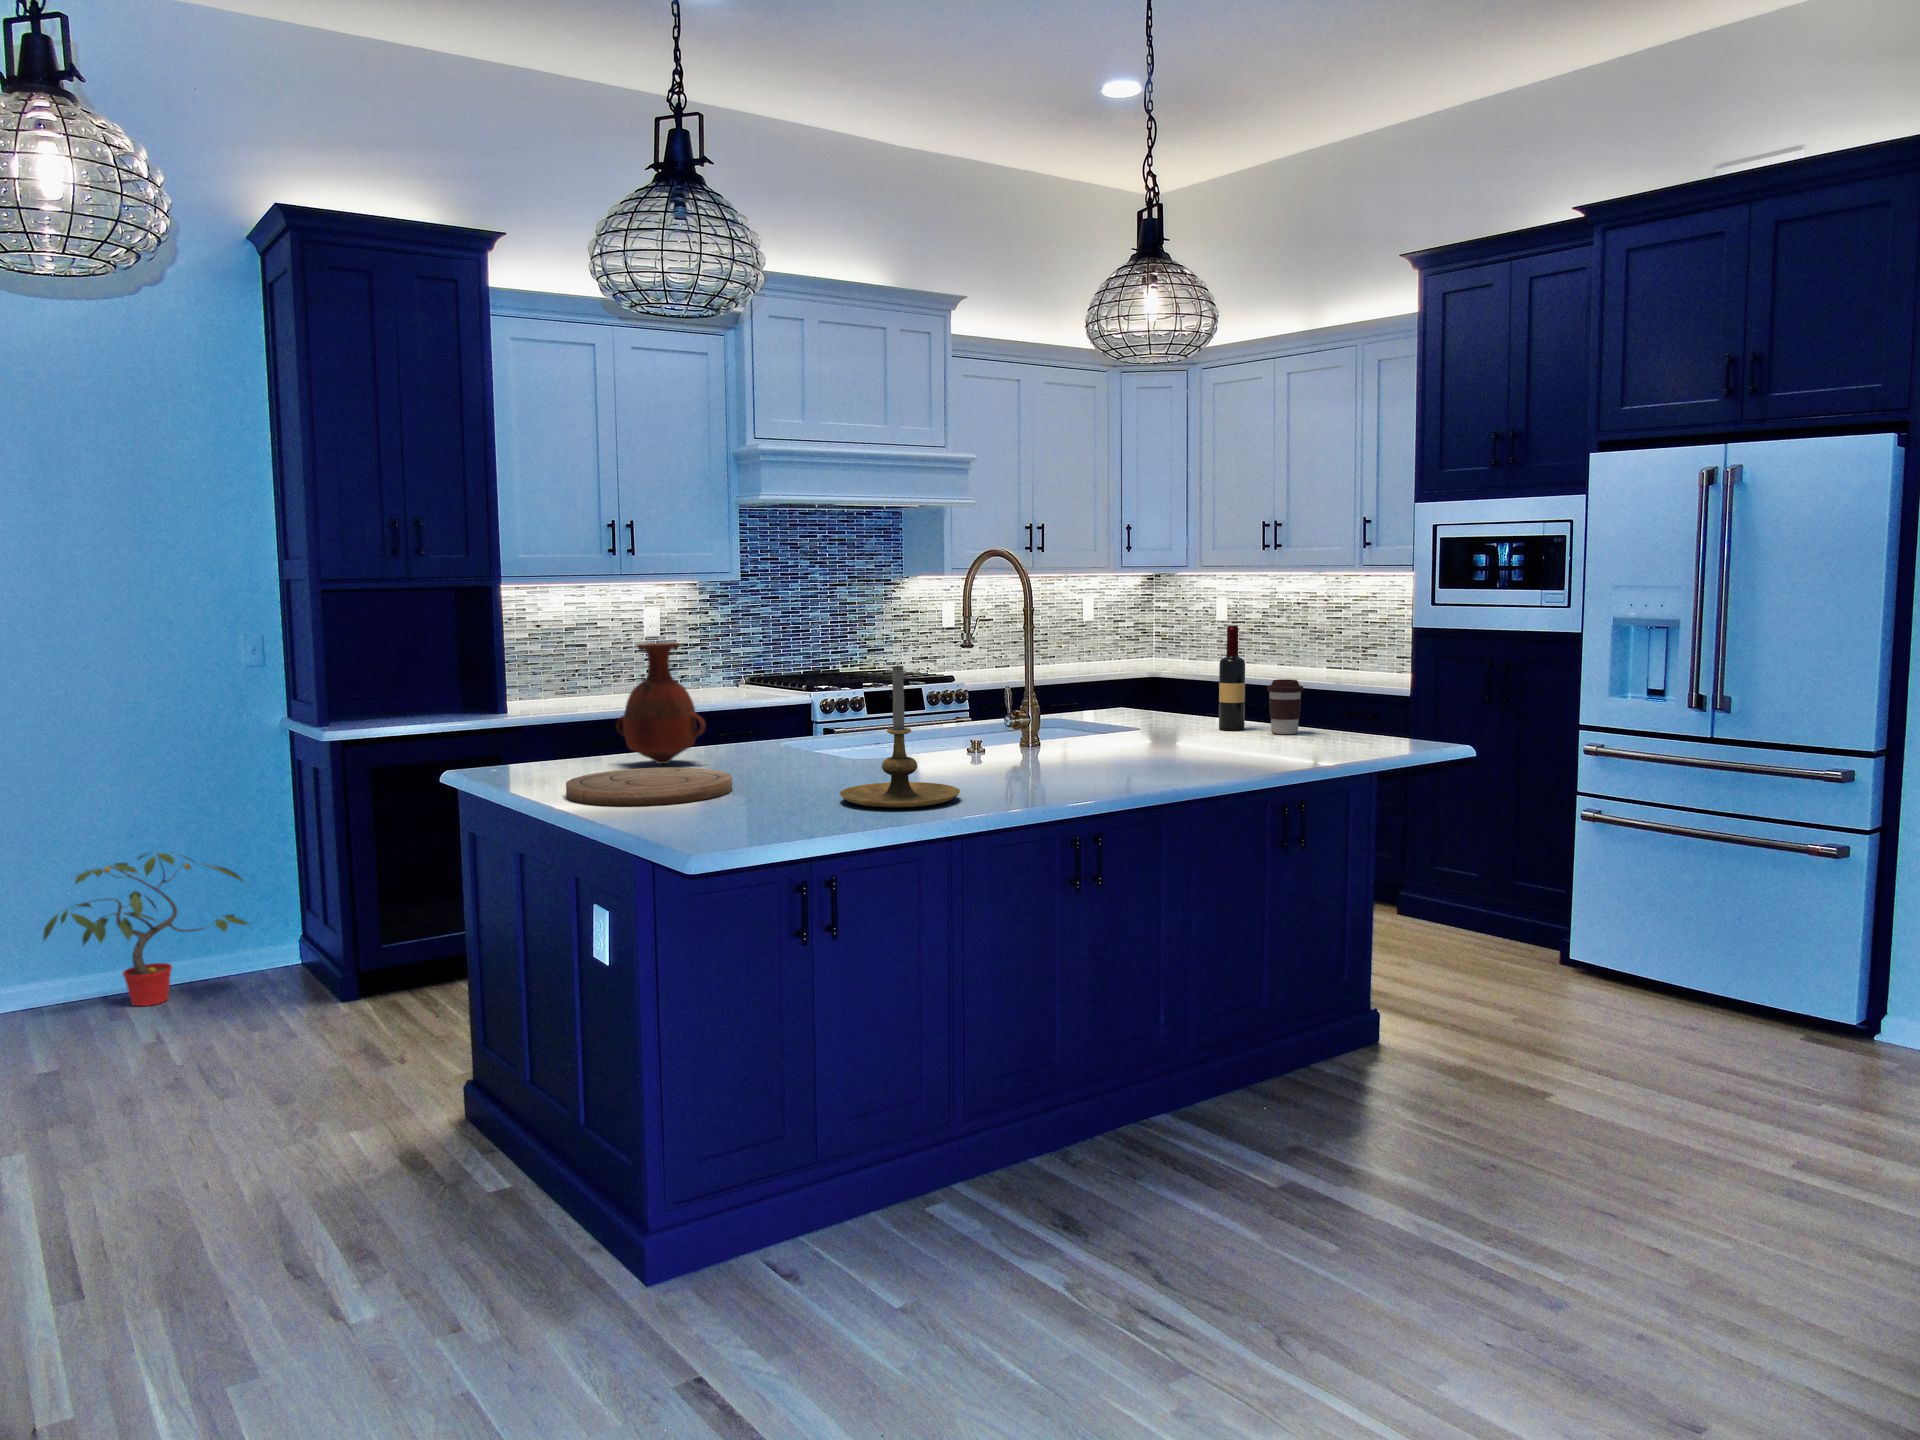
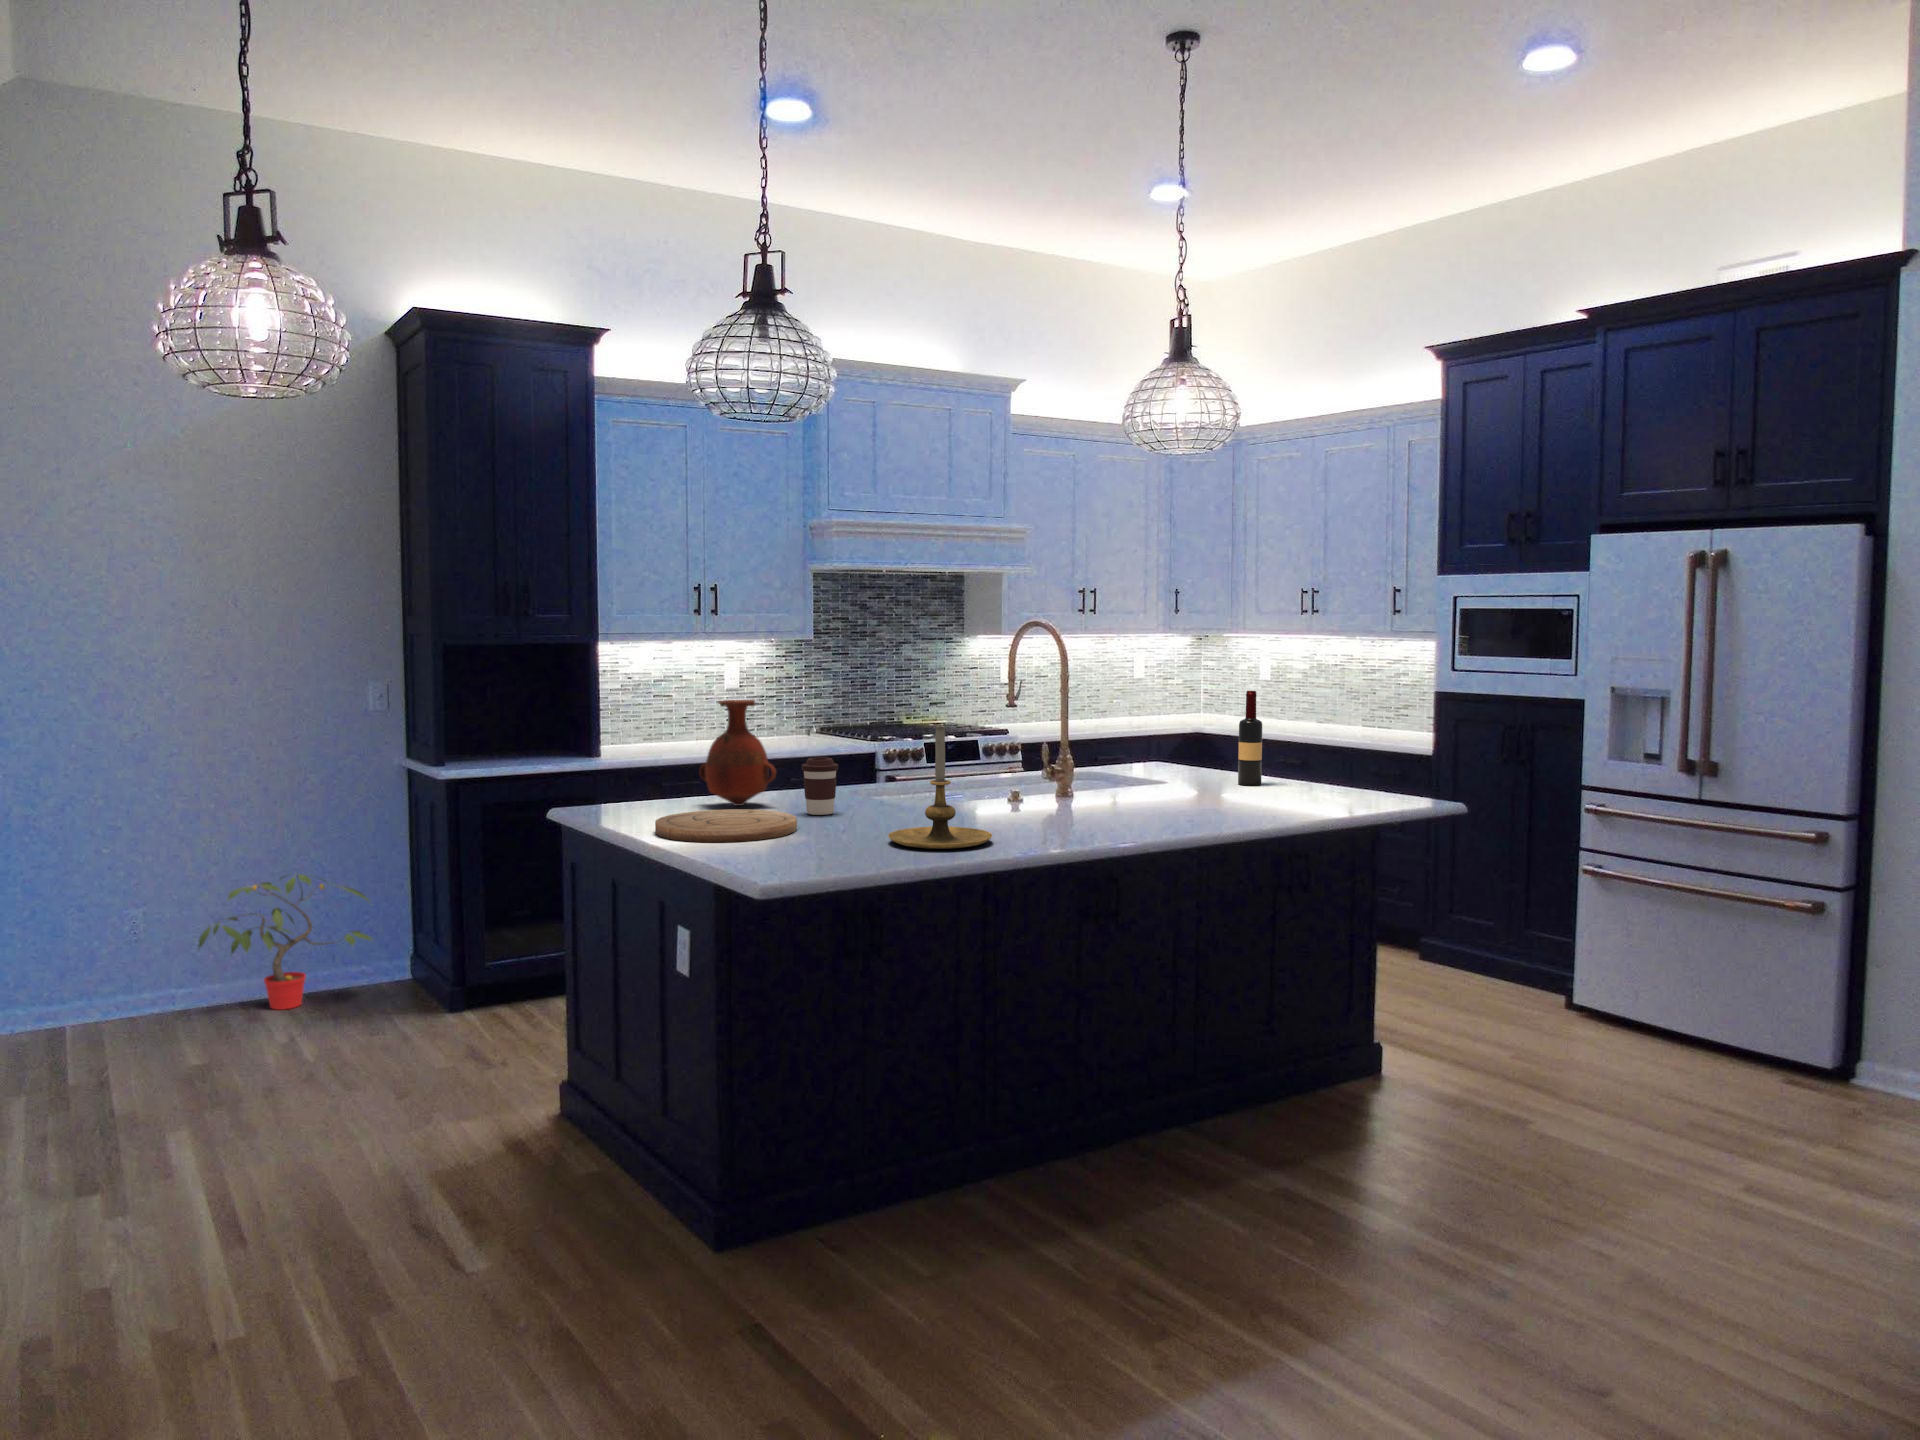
coffee cup: present [1267,679,1303,734] -> present [802,757,838,815]

